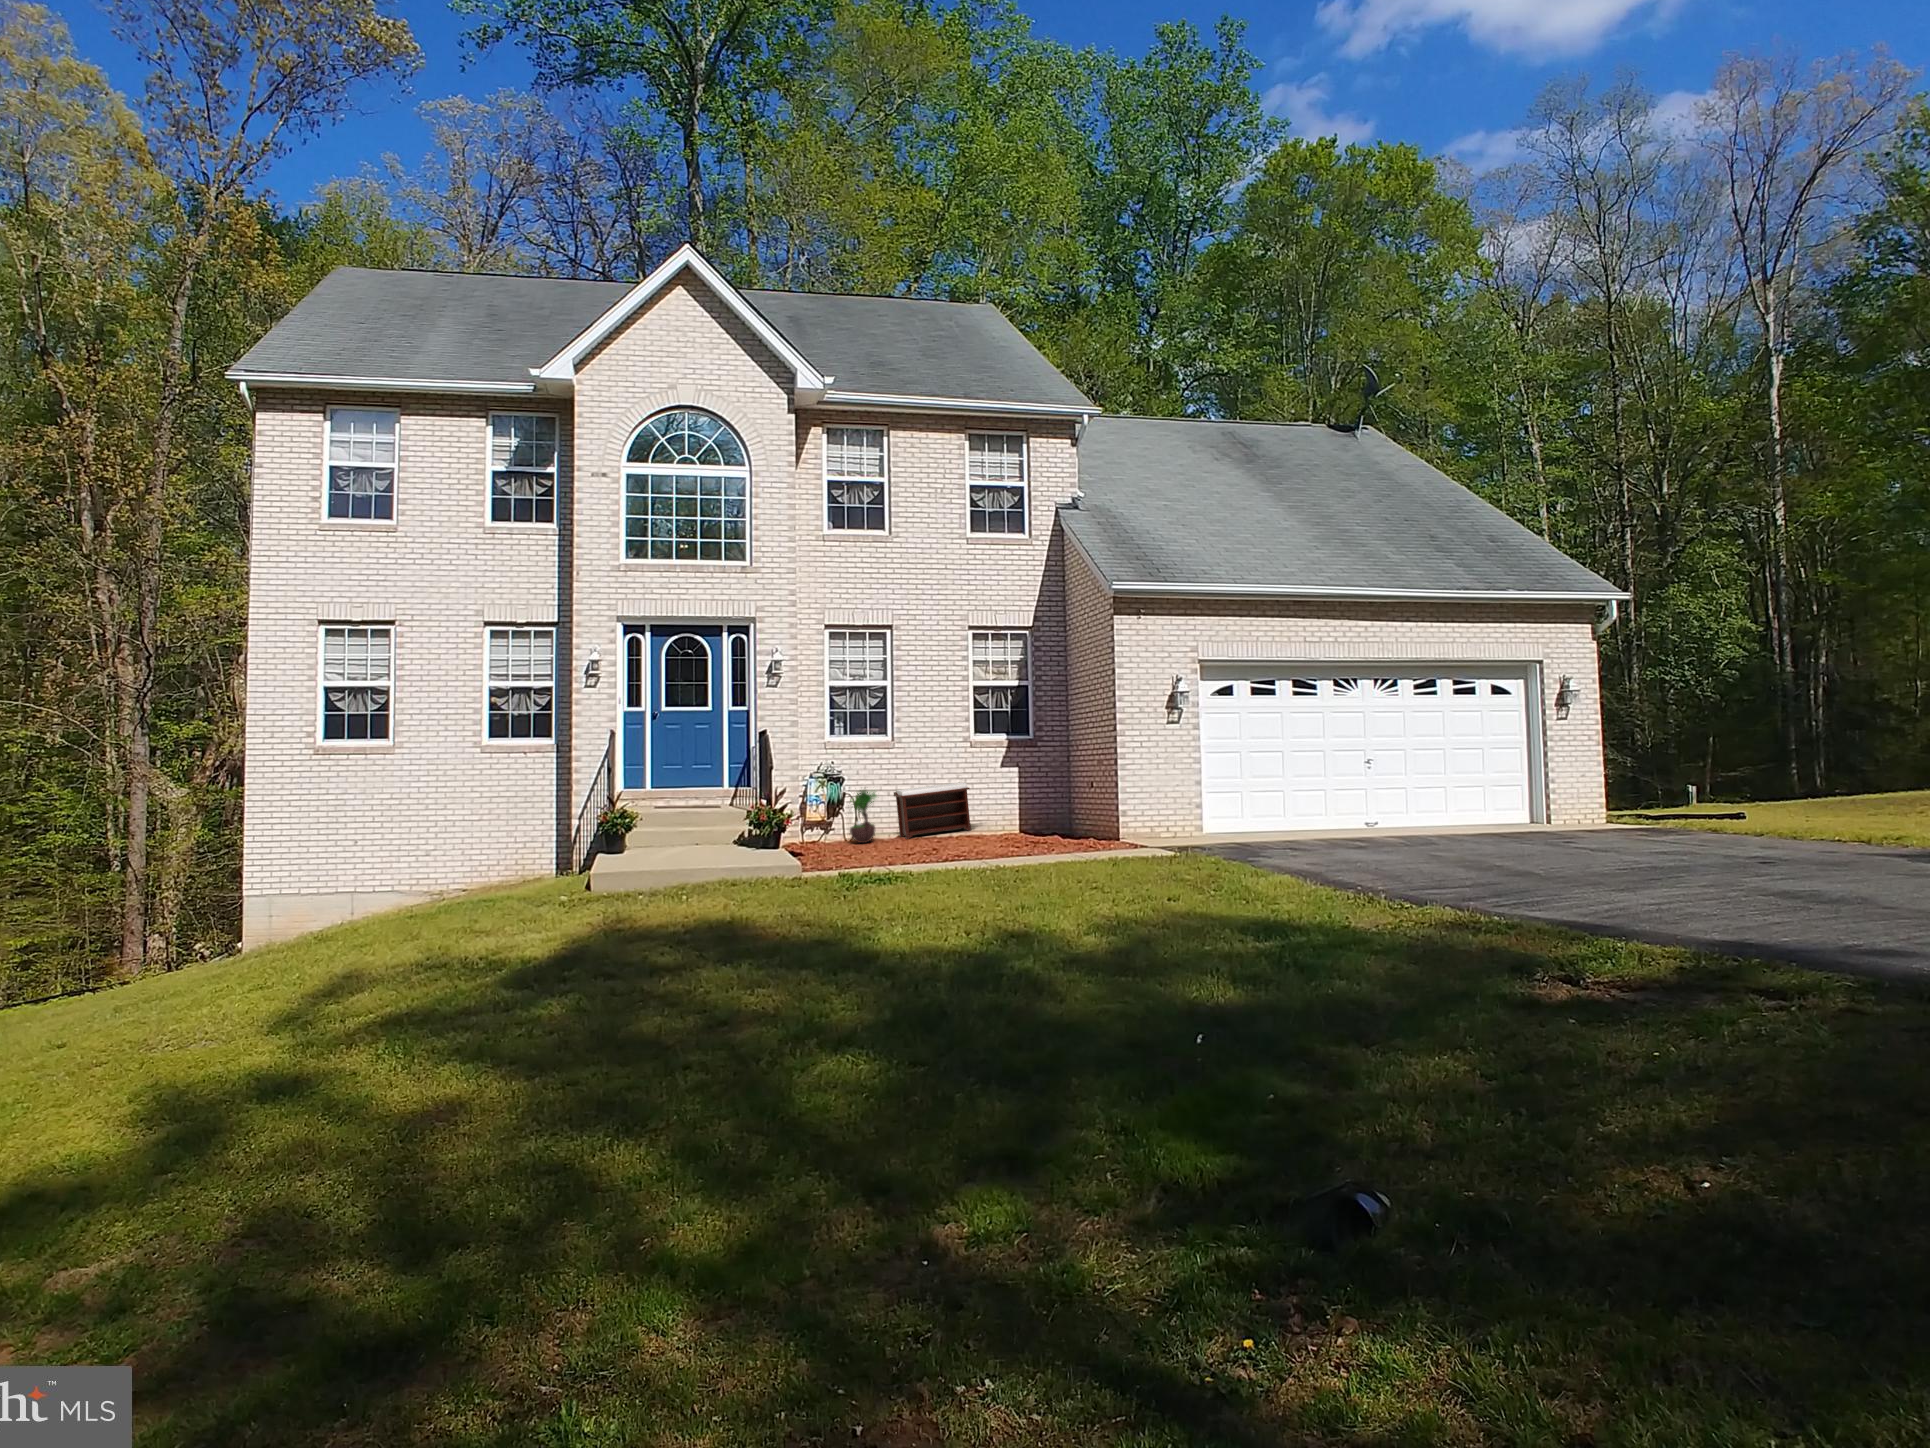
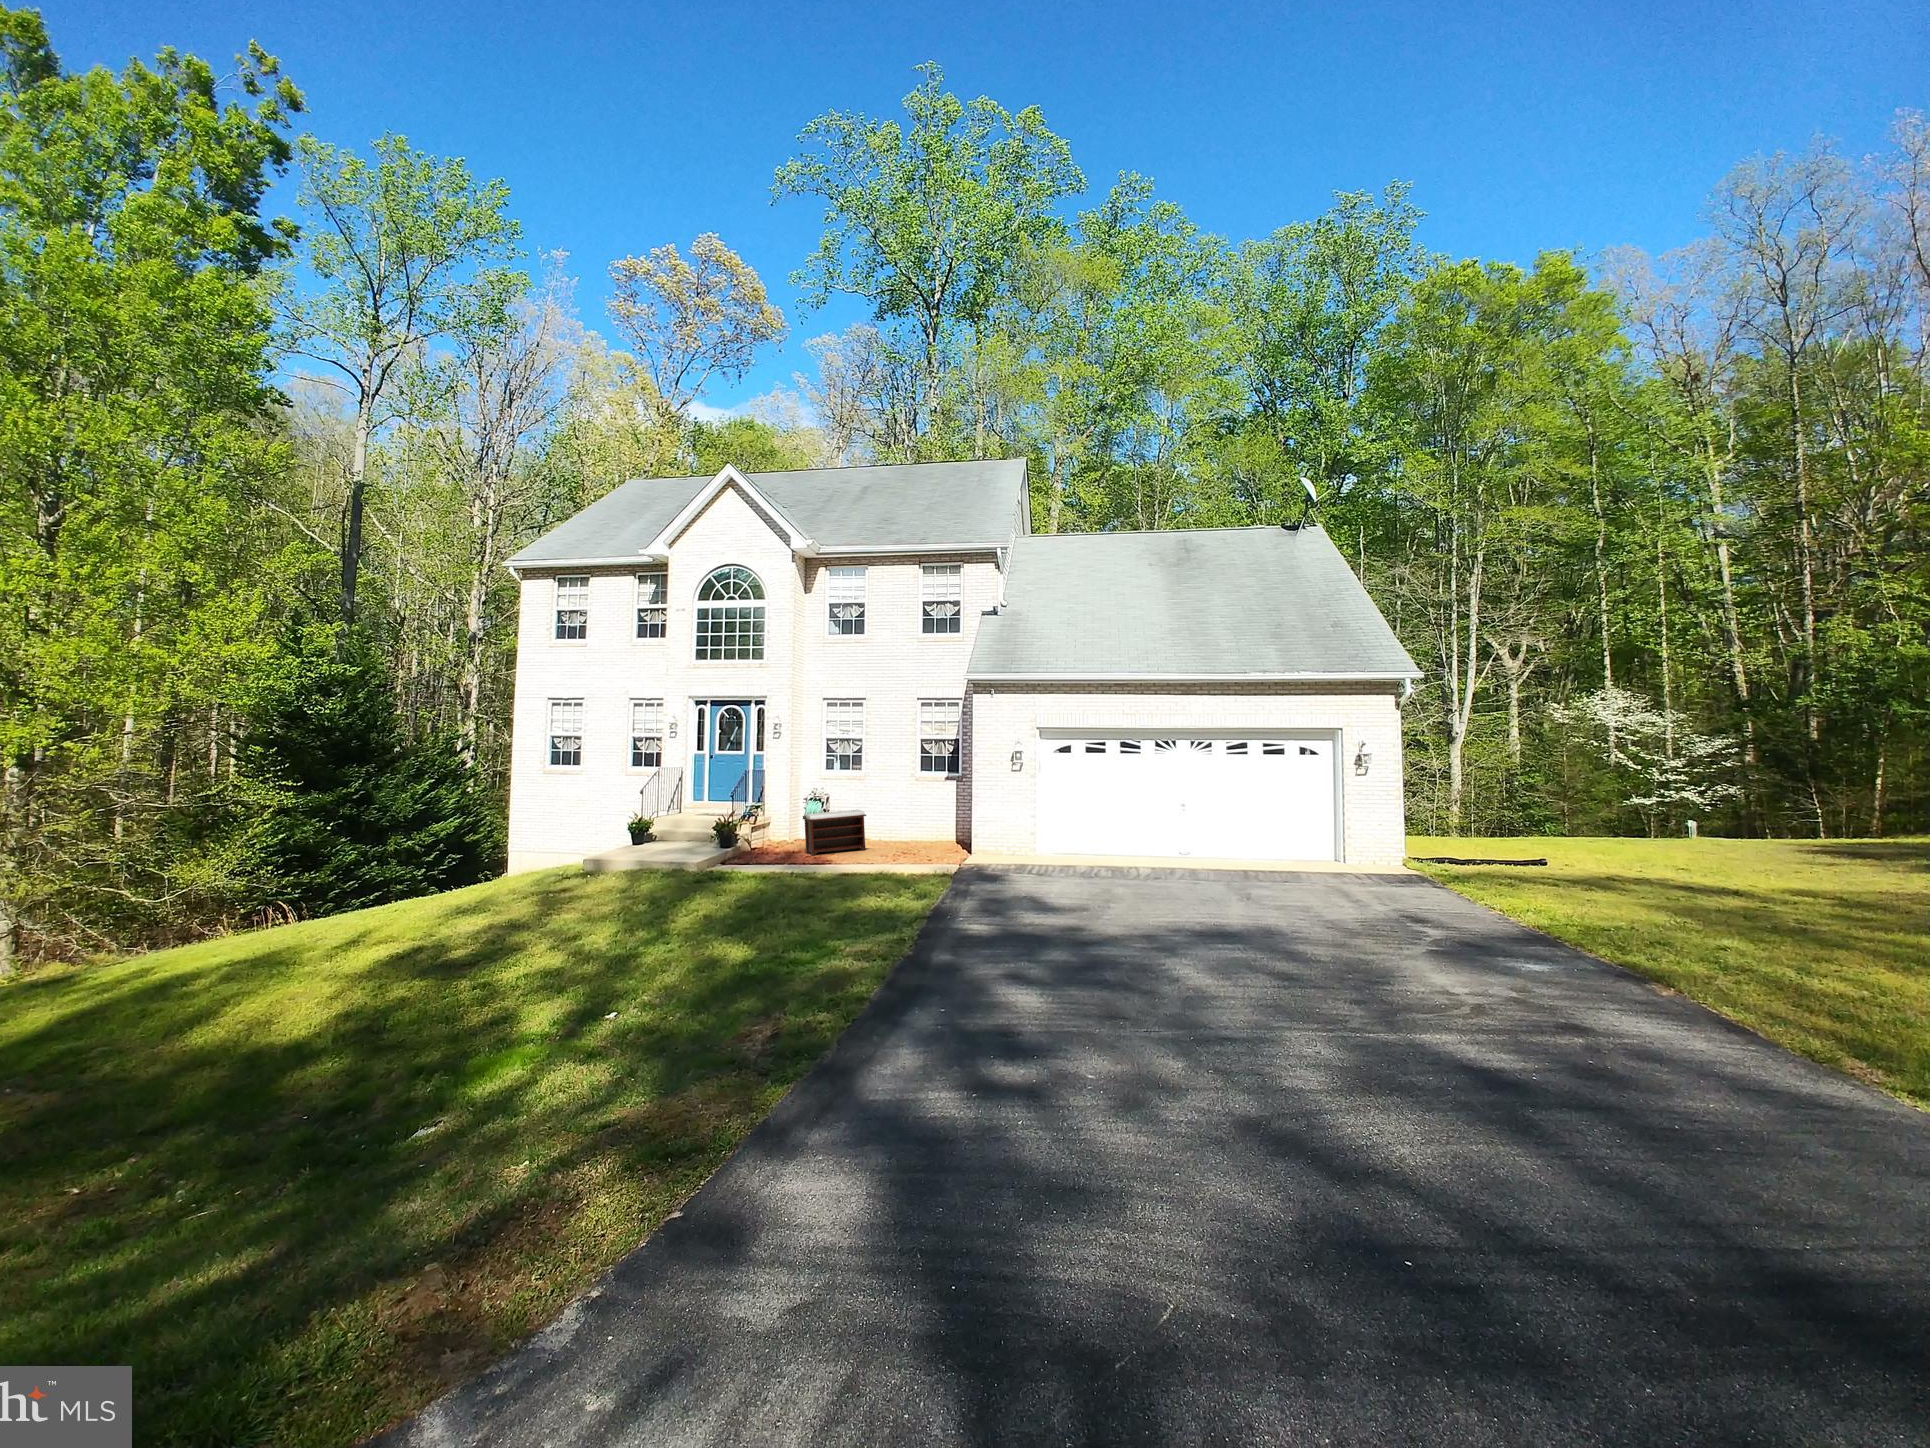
potted tree: present [850,790,876,843] -> none [764,809,791,858]

